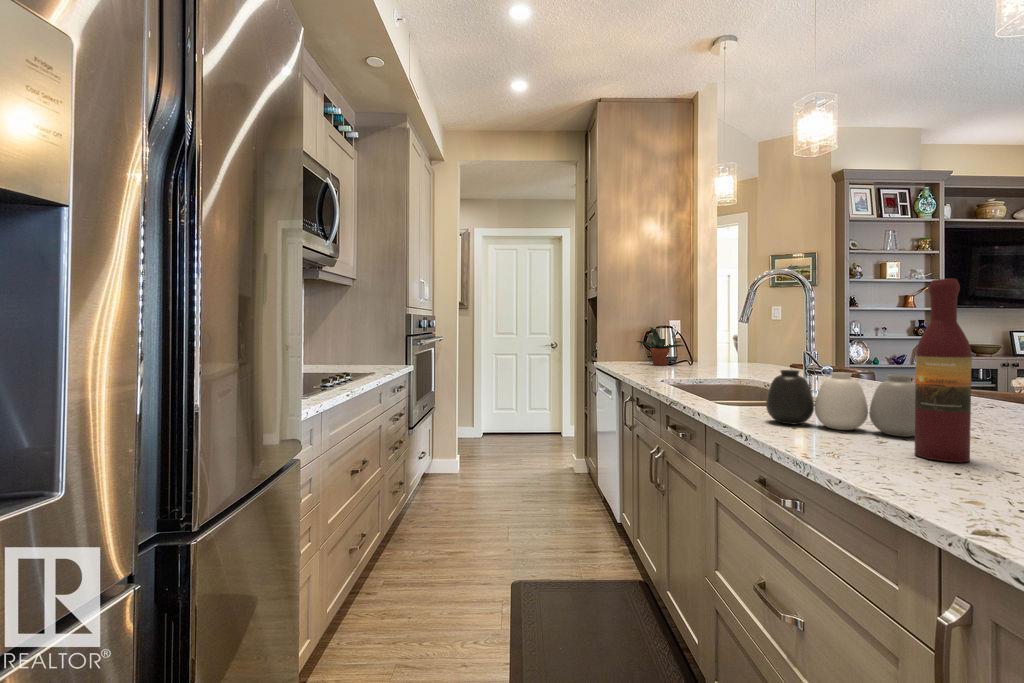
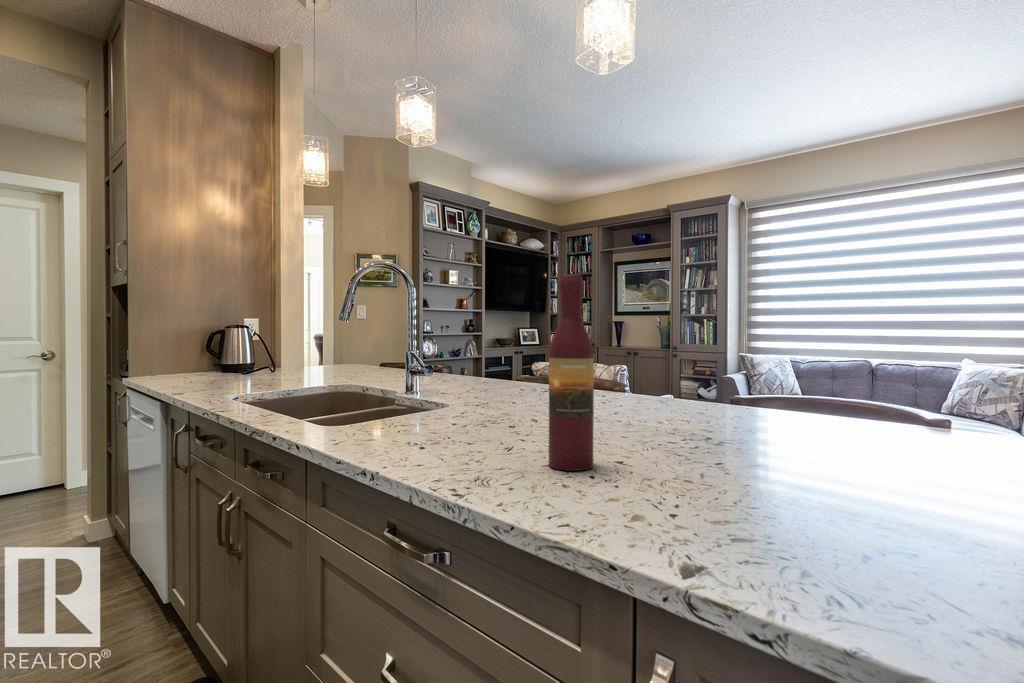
potted plant: present [637,327,684,365] -> none [192,326,262,377]
vase: present [766,370,915,437] -> none [387,378,544,446]

